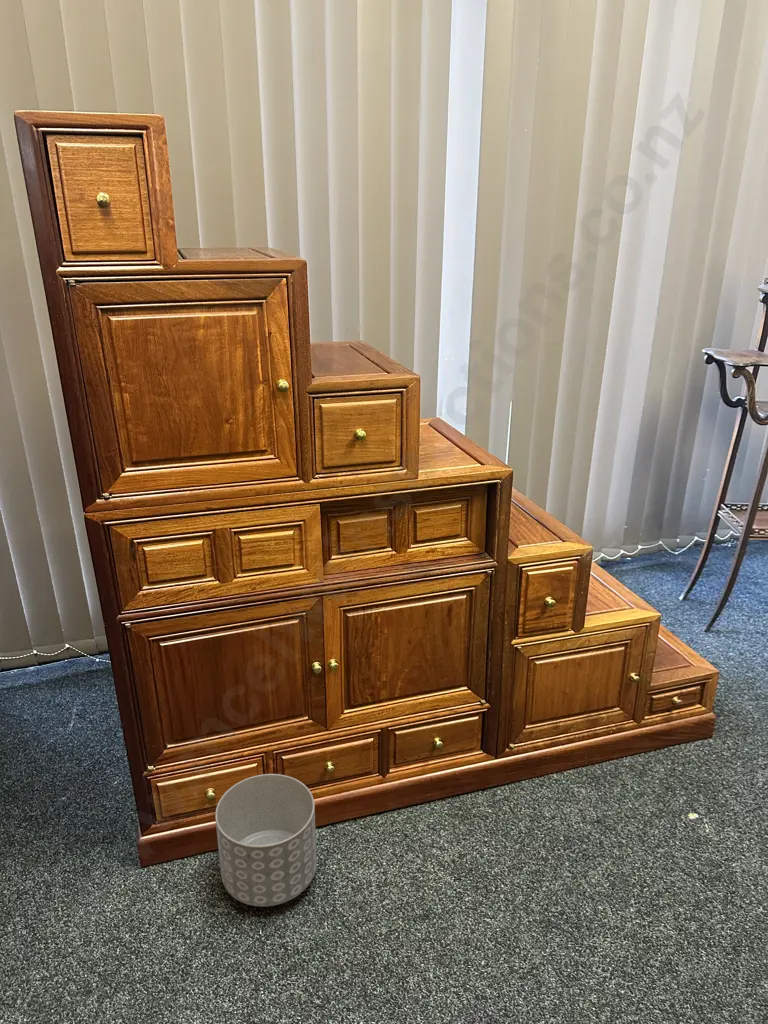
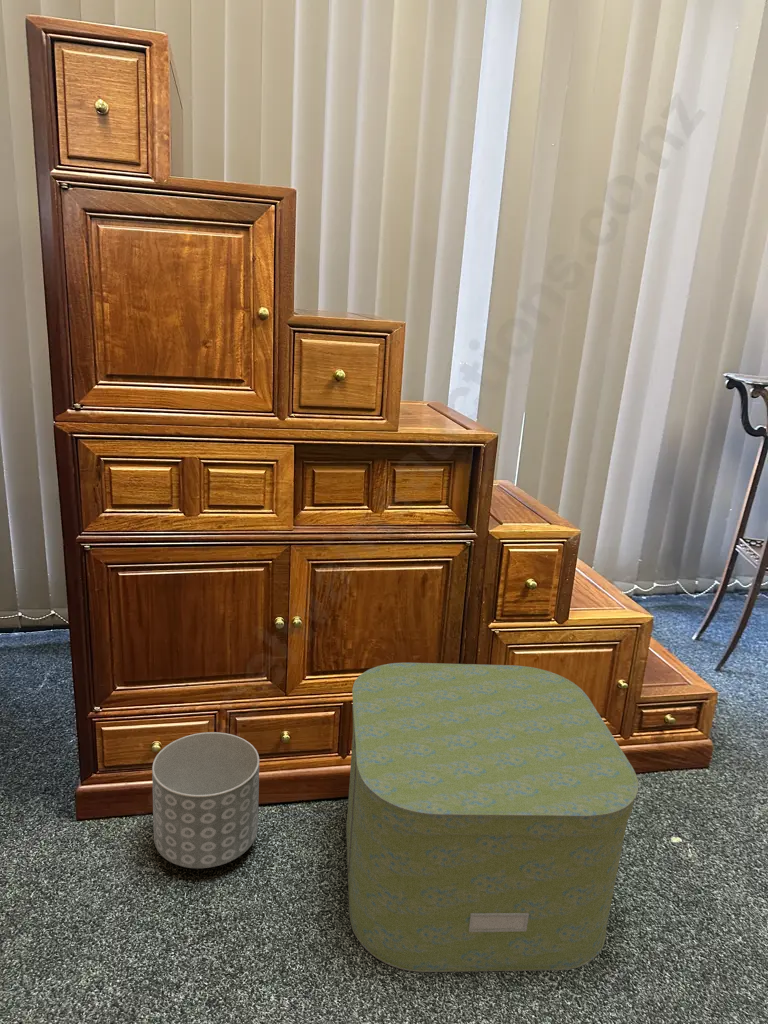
storage box: none [394,677,671,980] -> present [346,663,638,972]

